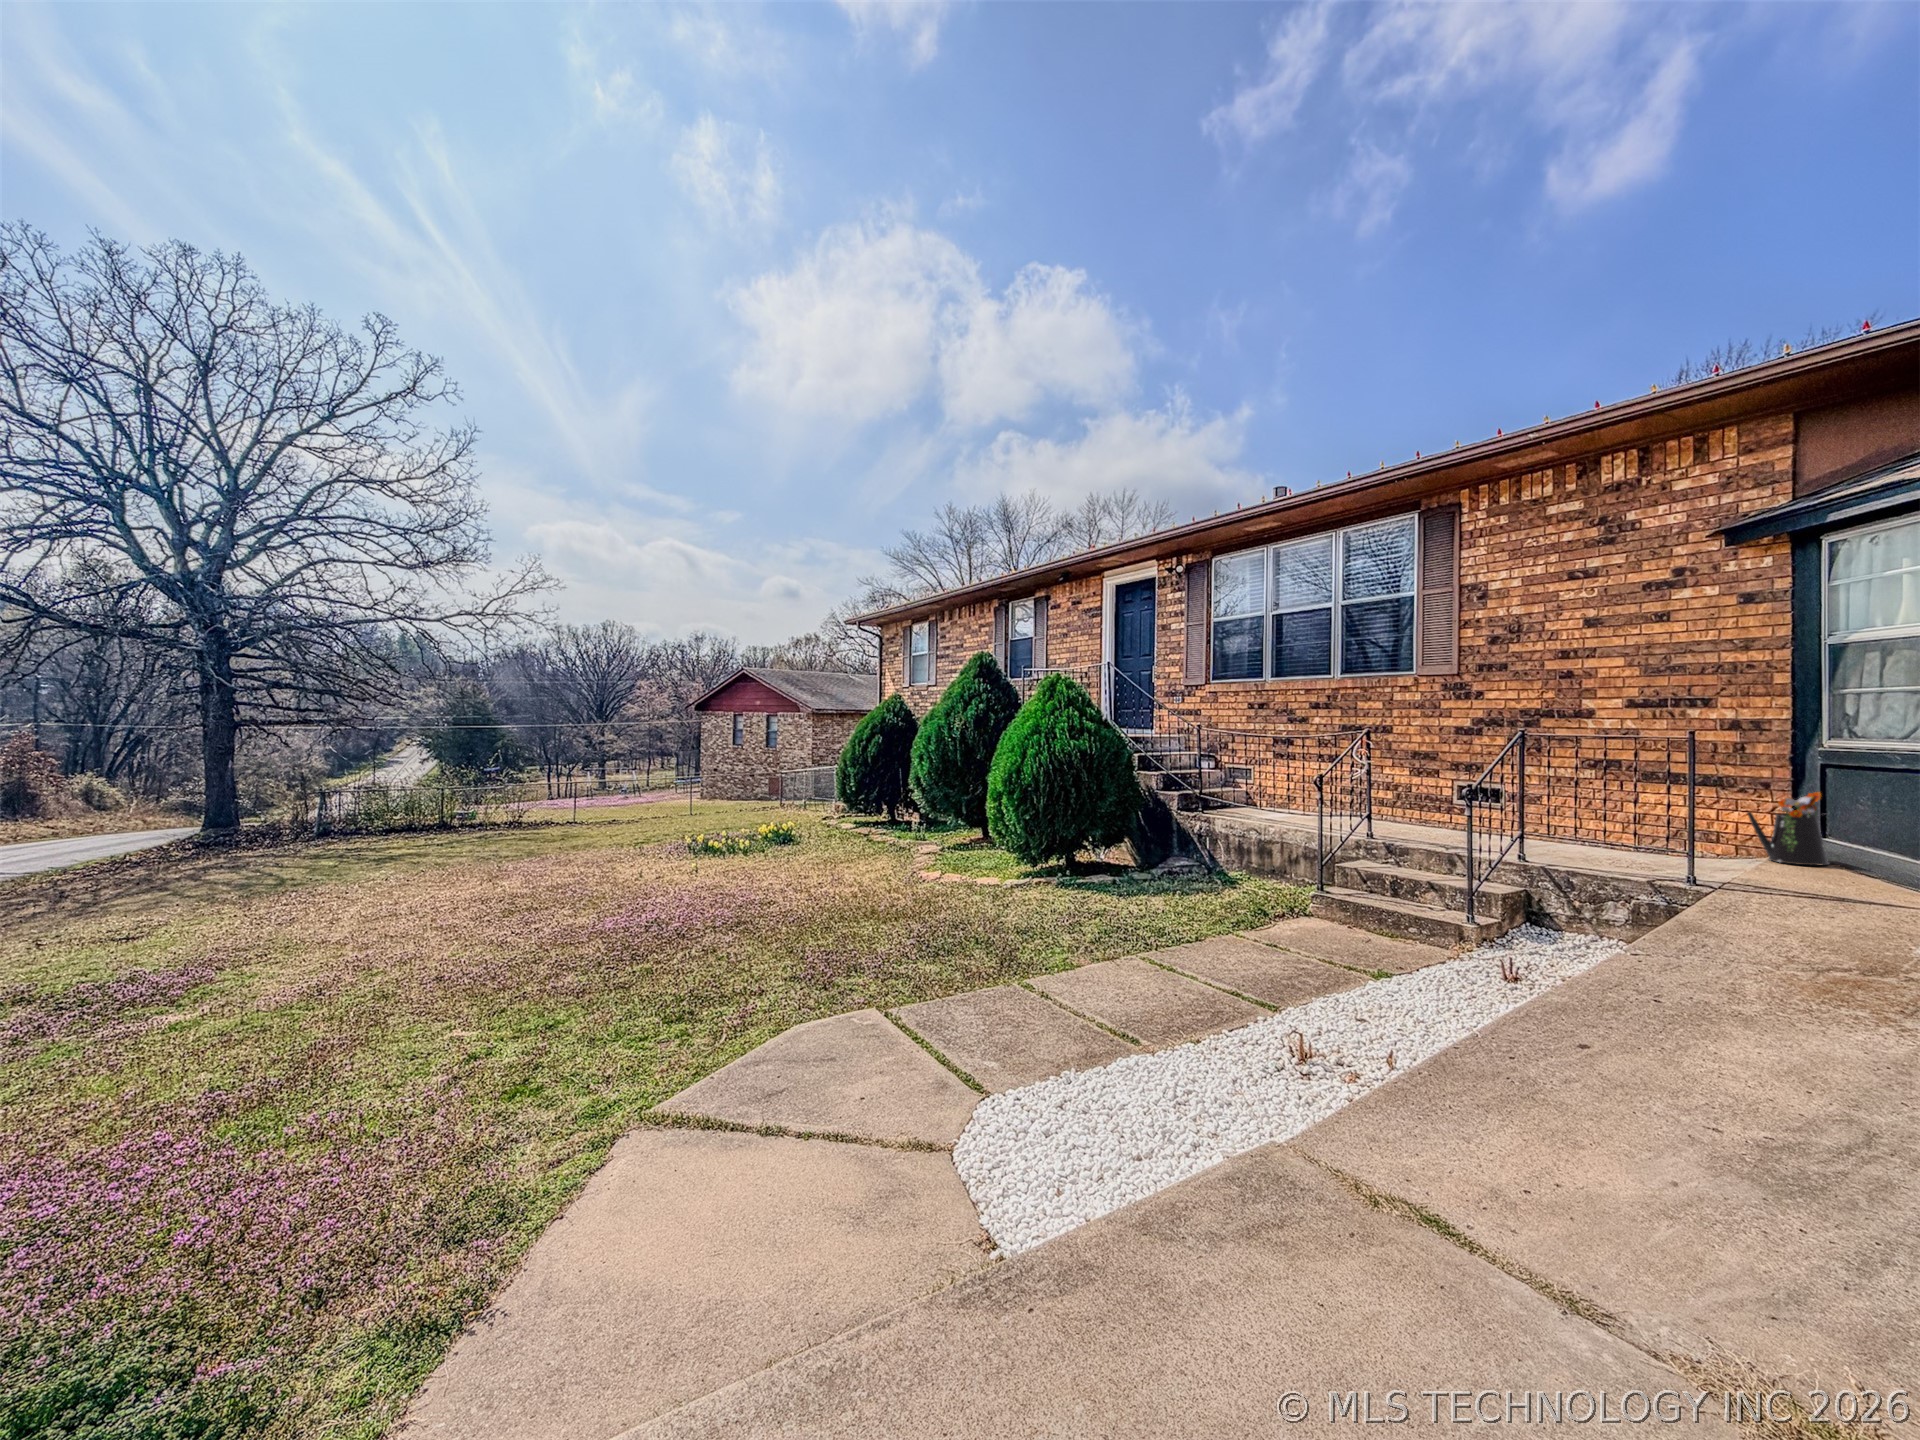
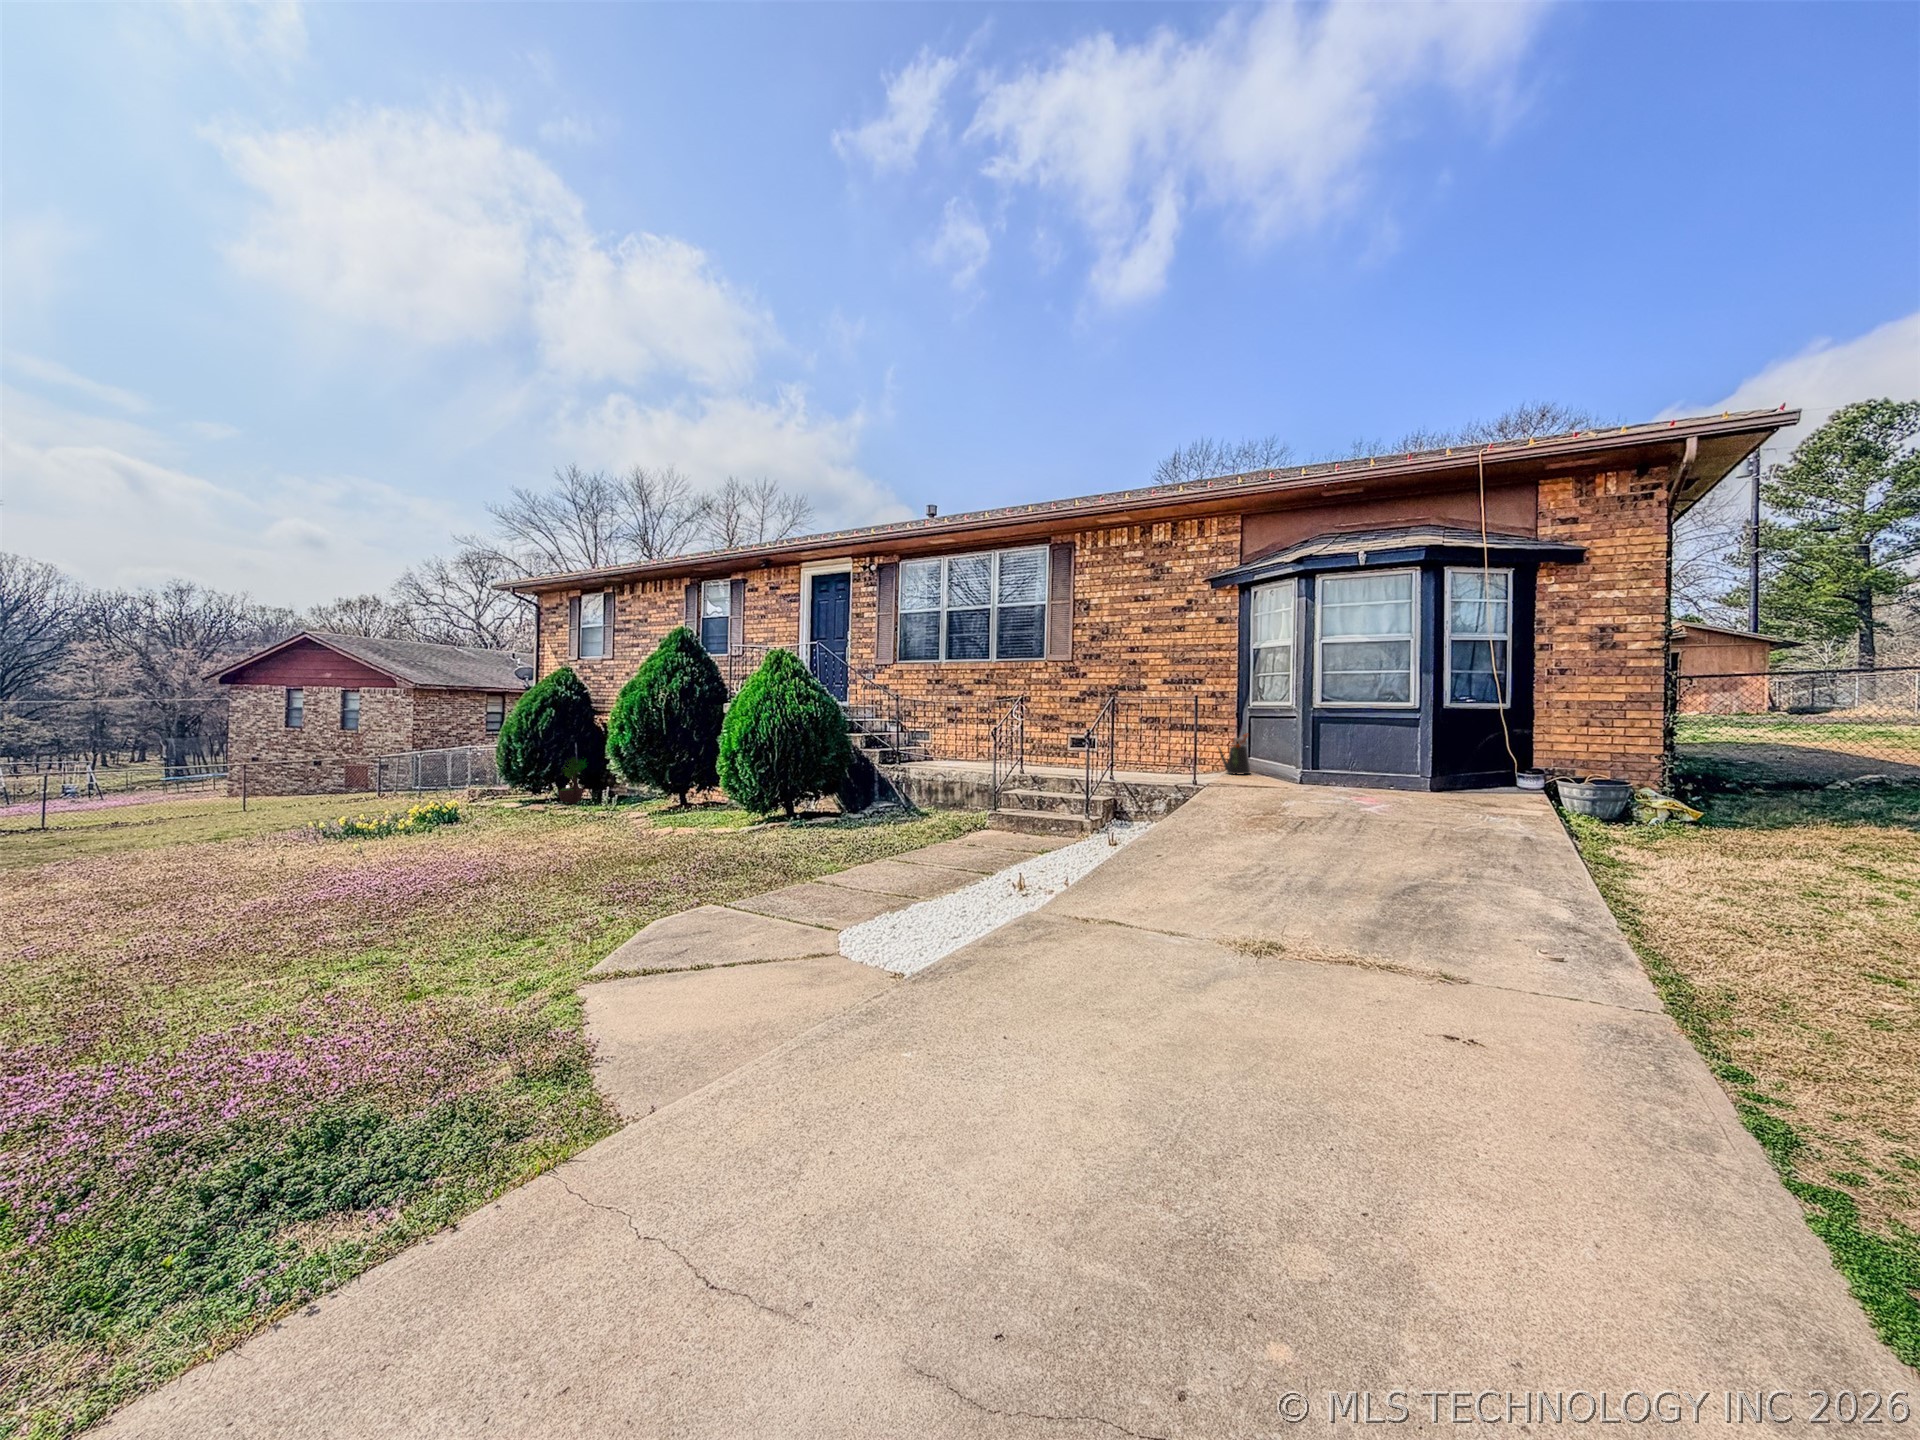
potted tree: none [877,780,903,828] -> present [559,757,586,804]

